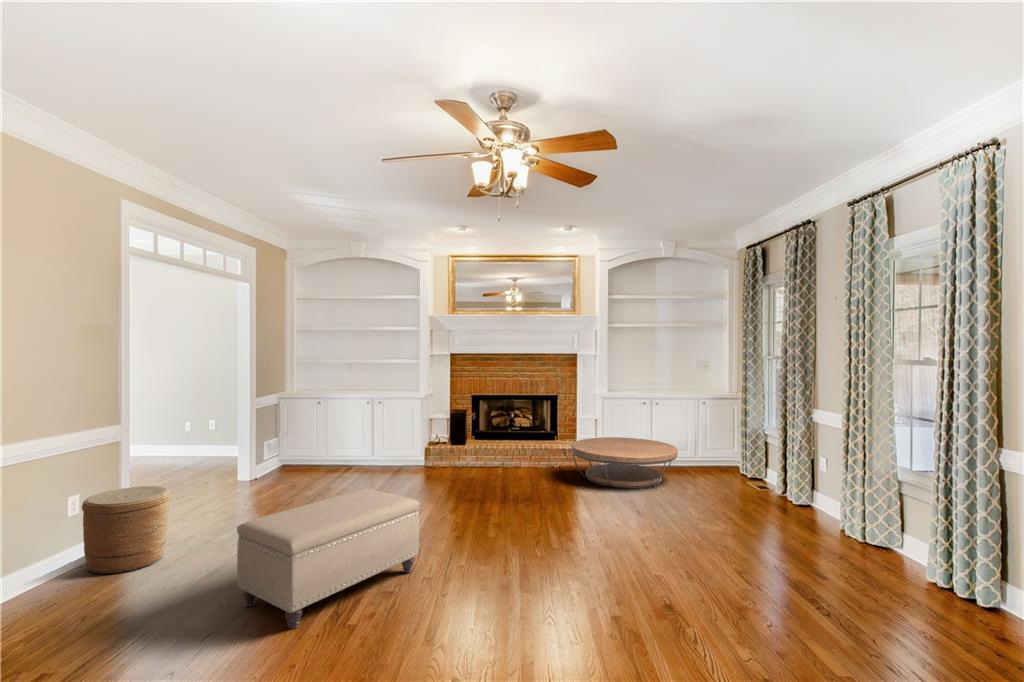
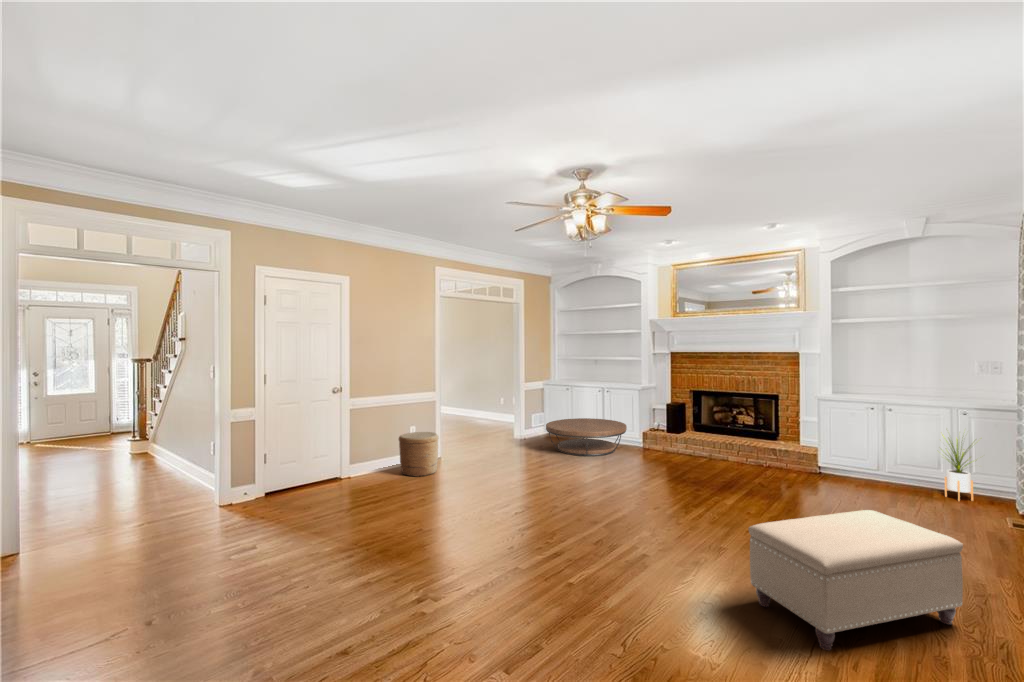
house plant: none [691,414,724,474] -> present [945,439,973,501]
coffee table: present [572,437,678,488] -> present [546,418,627,456]
ottoman: present [237,489,420,629] -> present [749,510,963,651]

